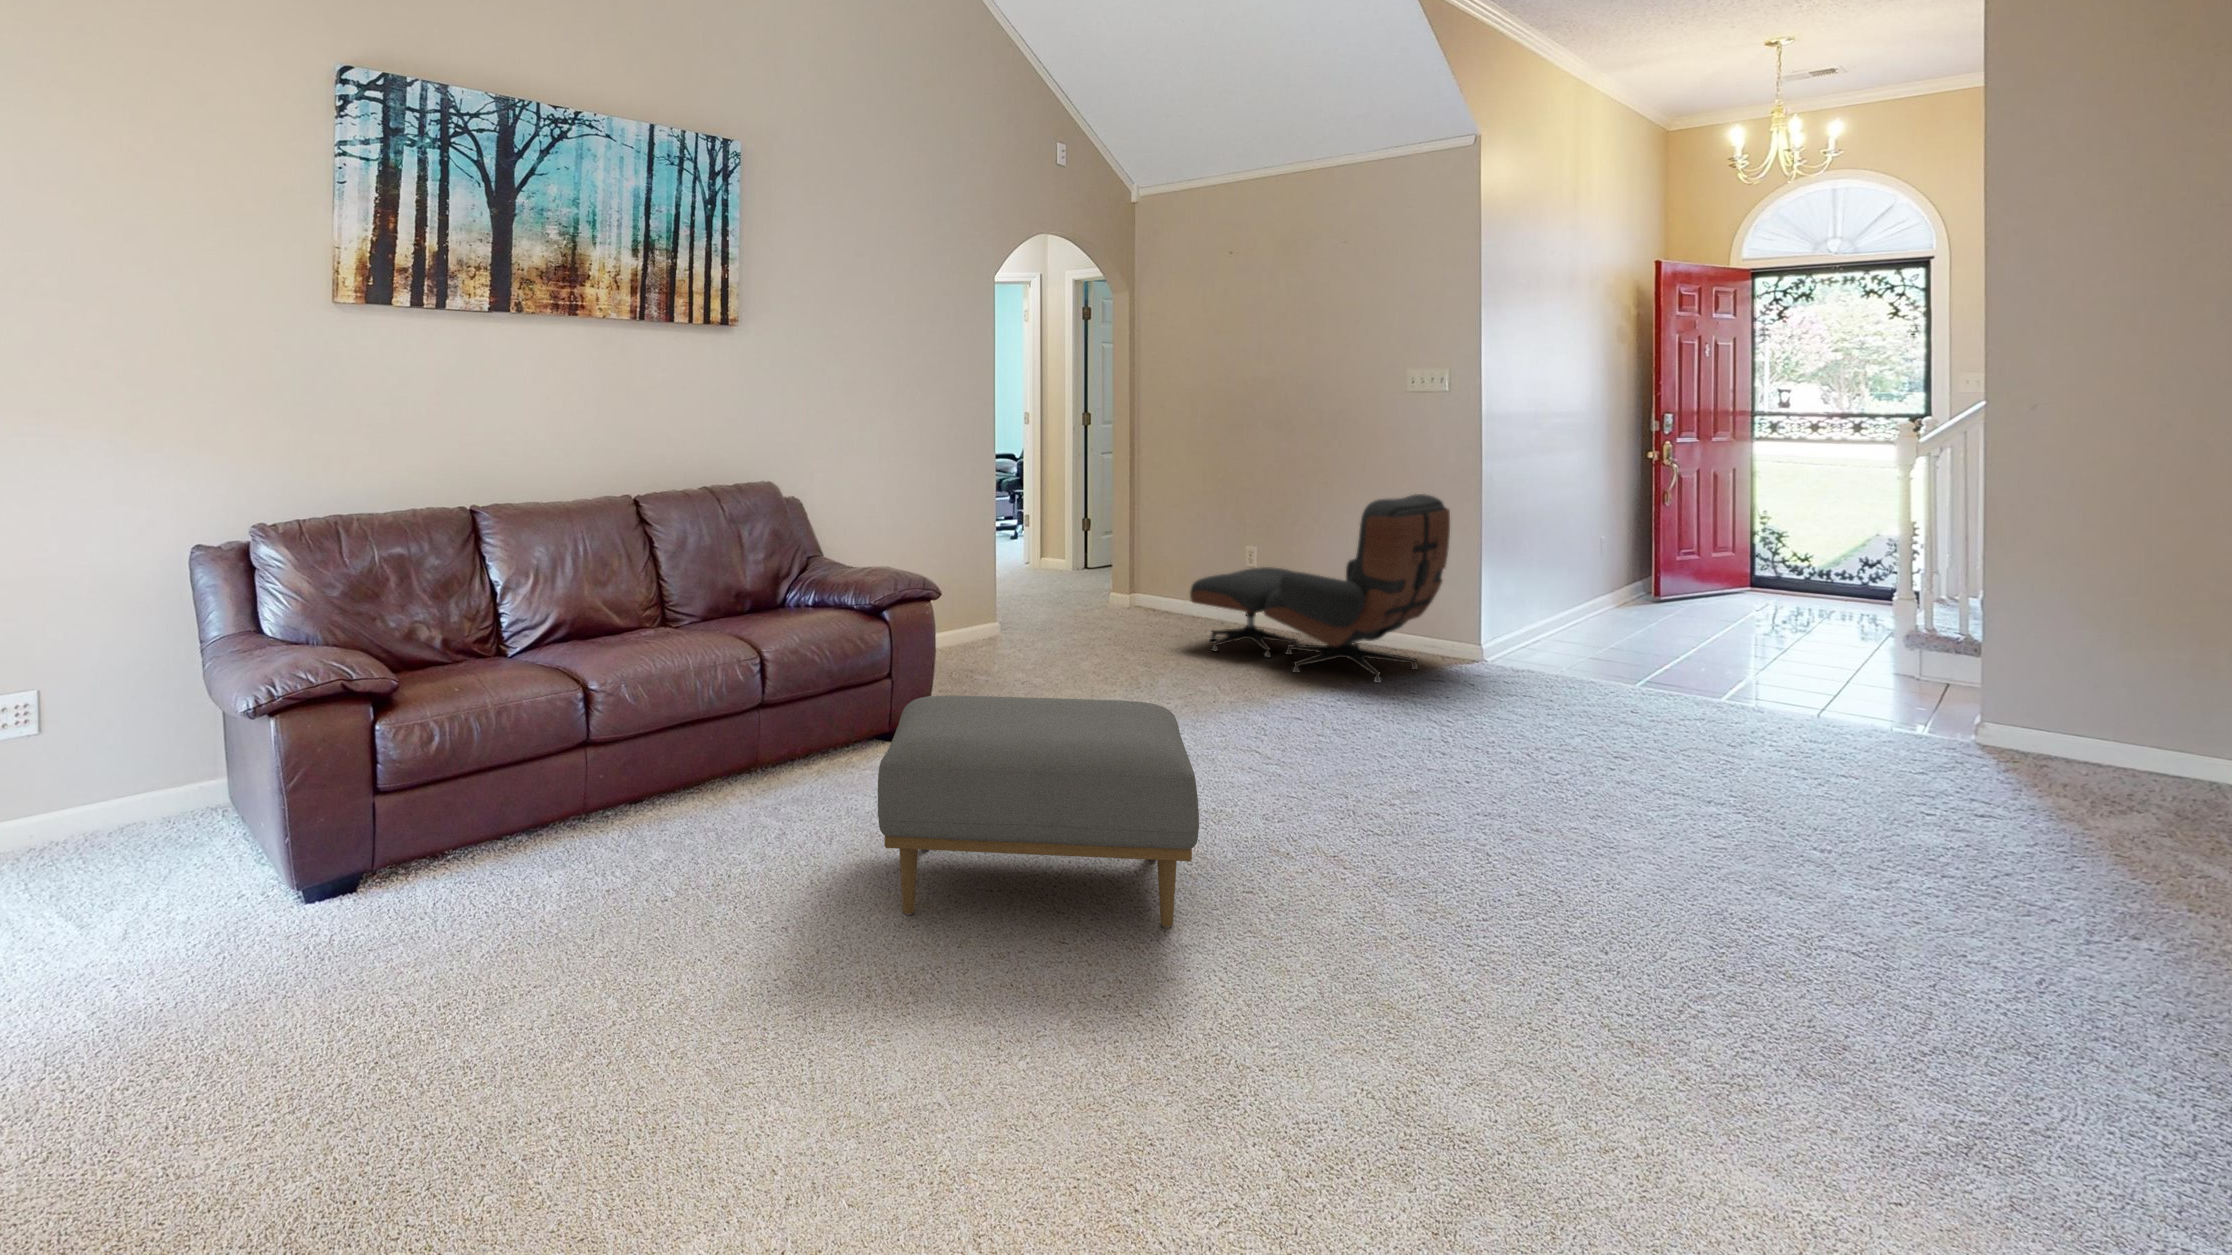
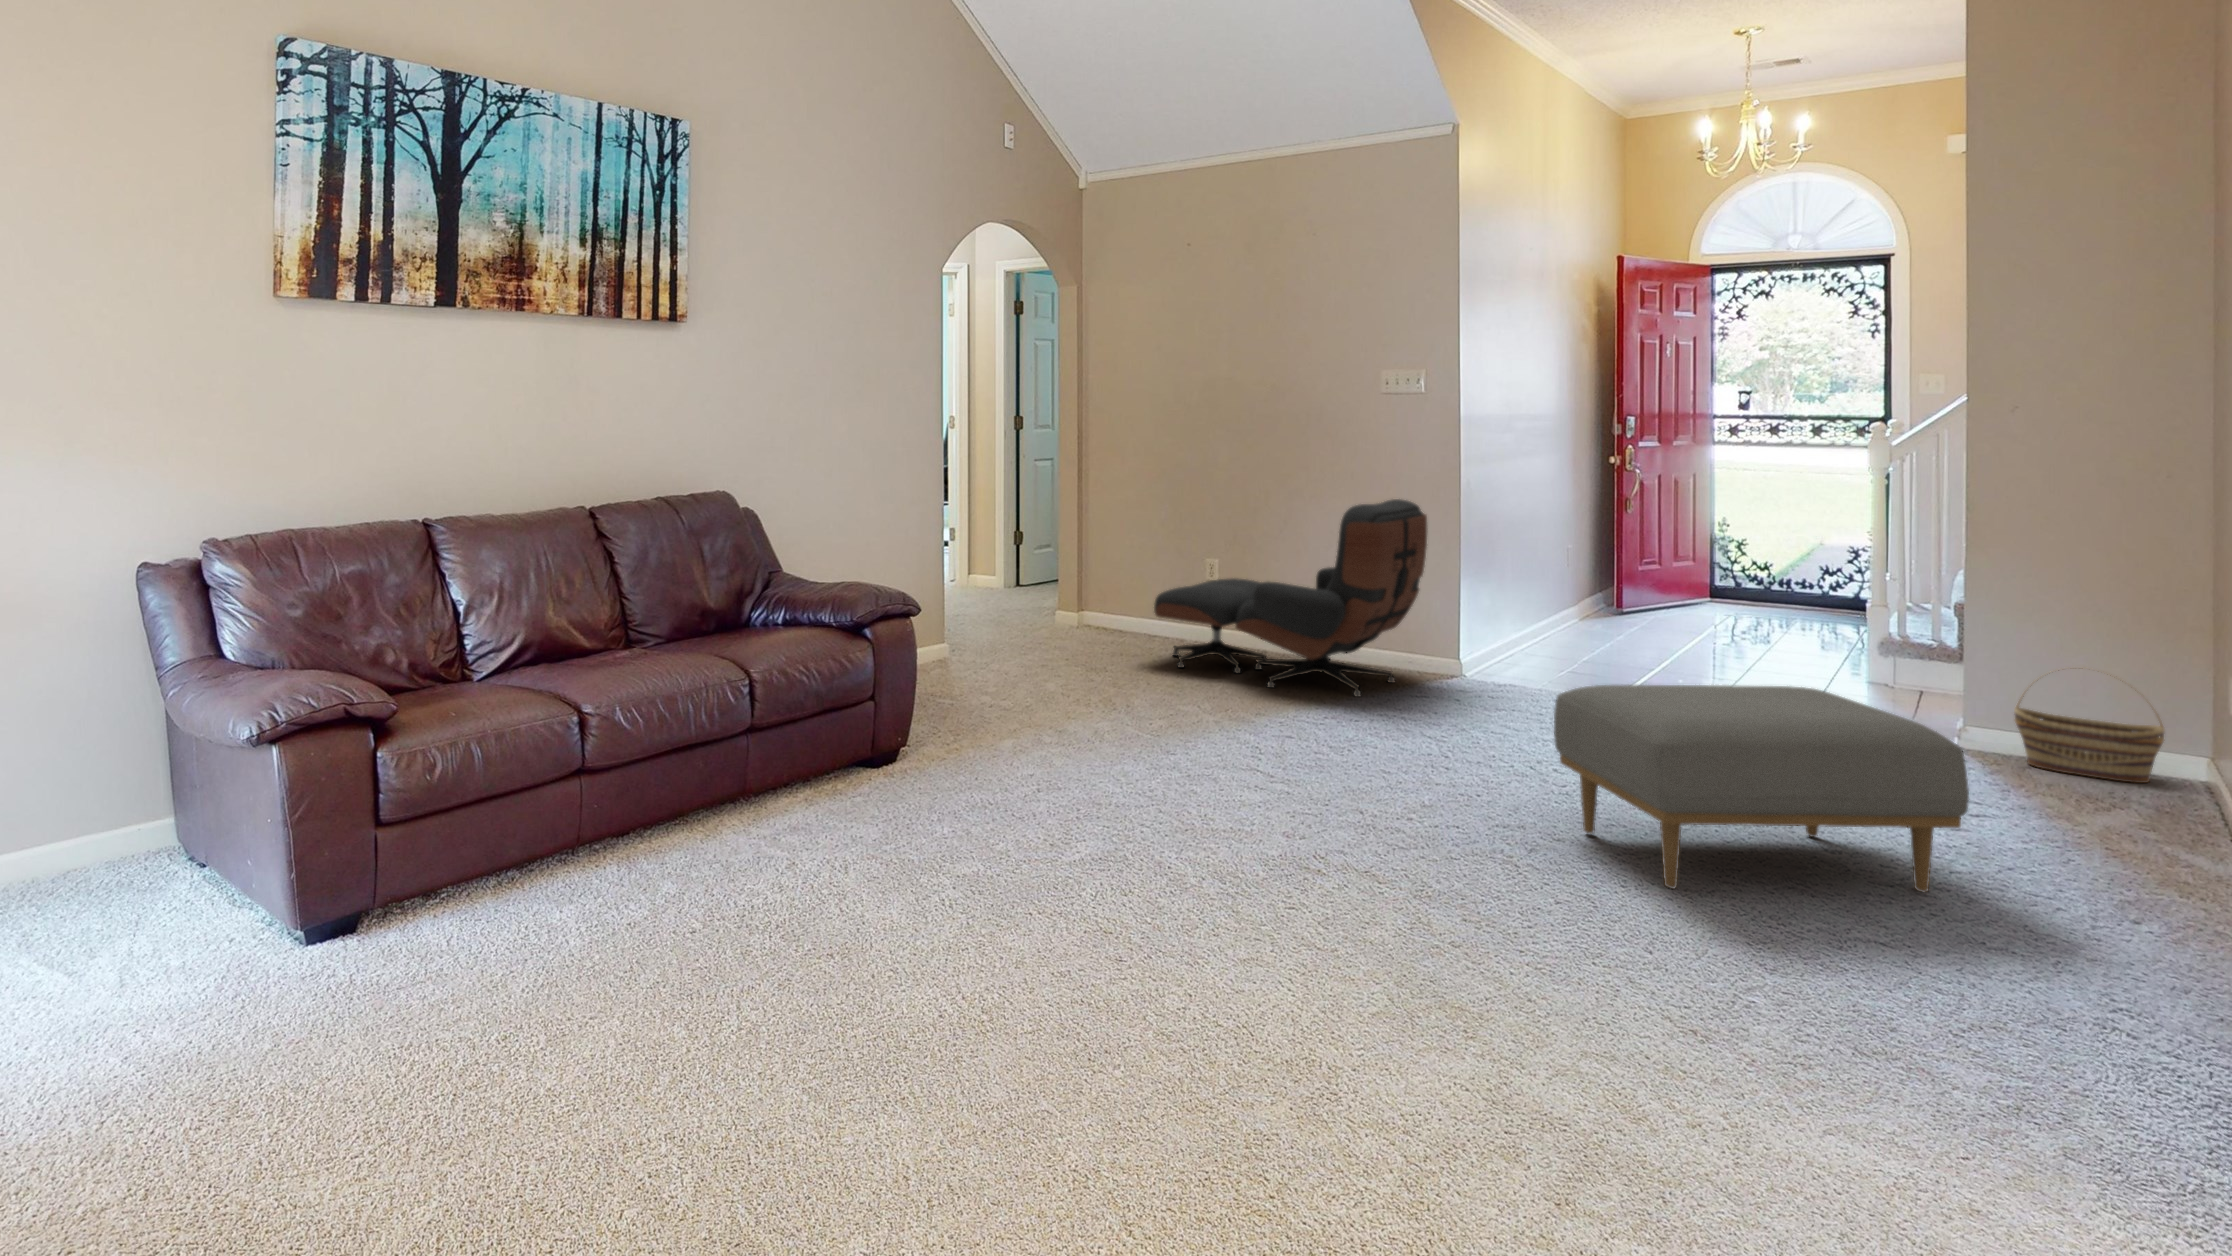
basket: none [2028,670,2184,788] -> present [2014,668,2165,783]
ottoman: present [878,695,1199,928] -> present [1554,685,1969,892]

